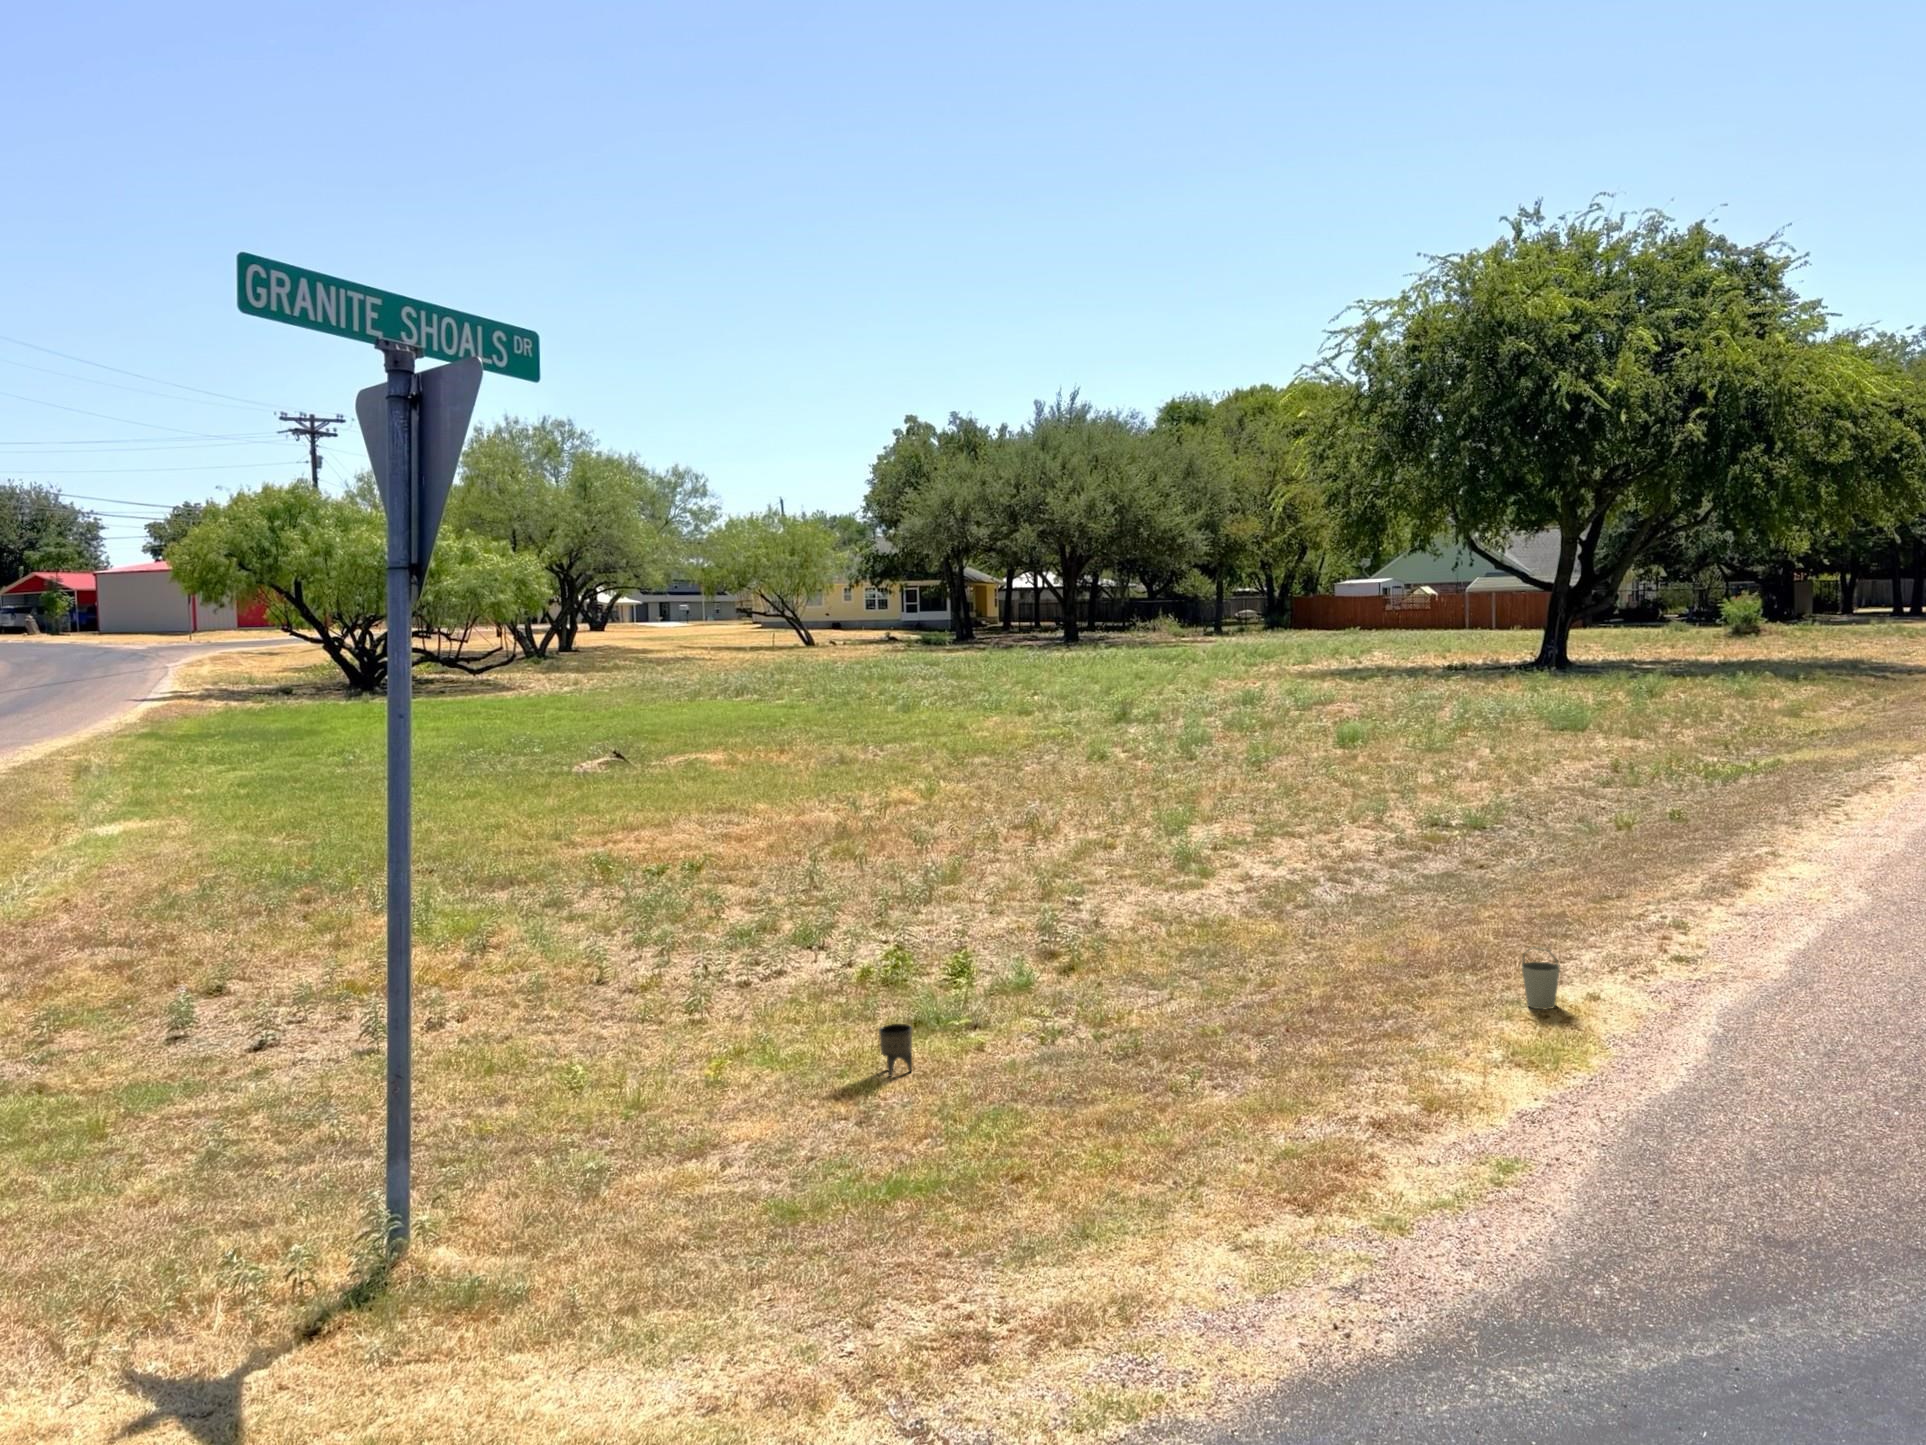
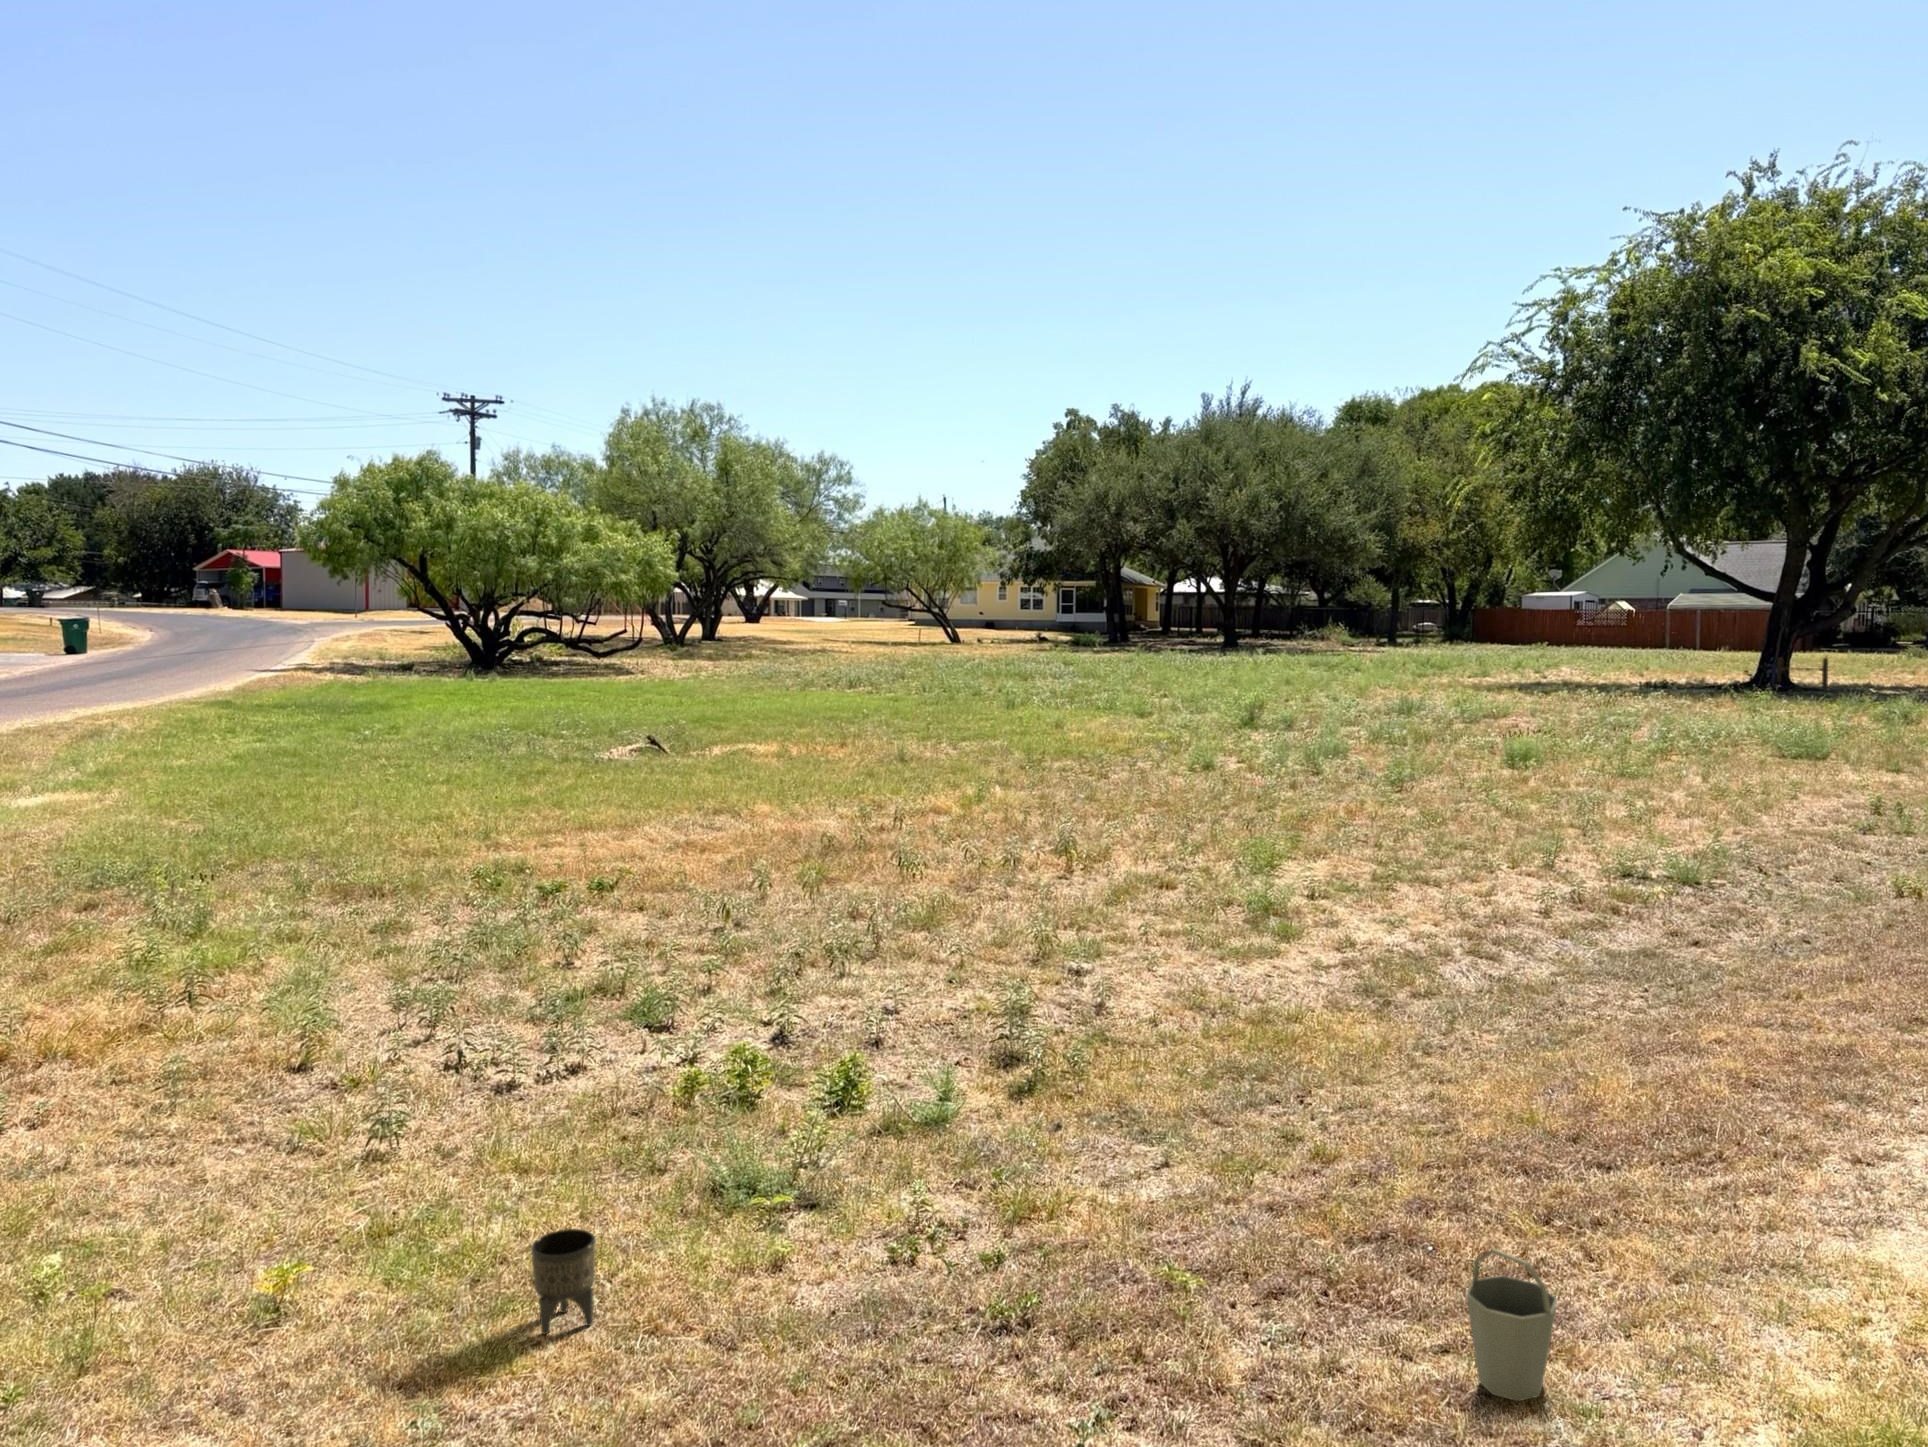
bench: none [1556,639,1598,667] -> present [1777,658,1828,689]
bucket: present [1521,947,1560,1009] -> present [1466,1249,1557,1401]

